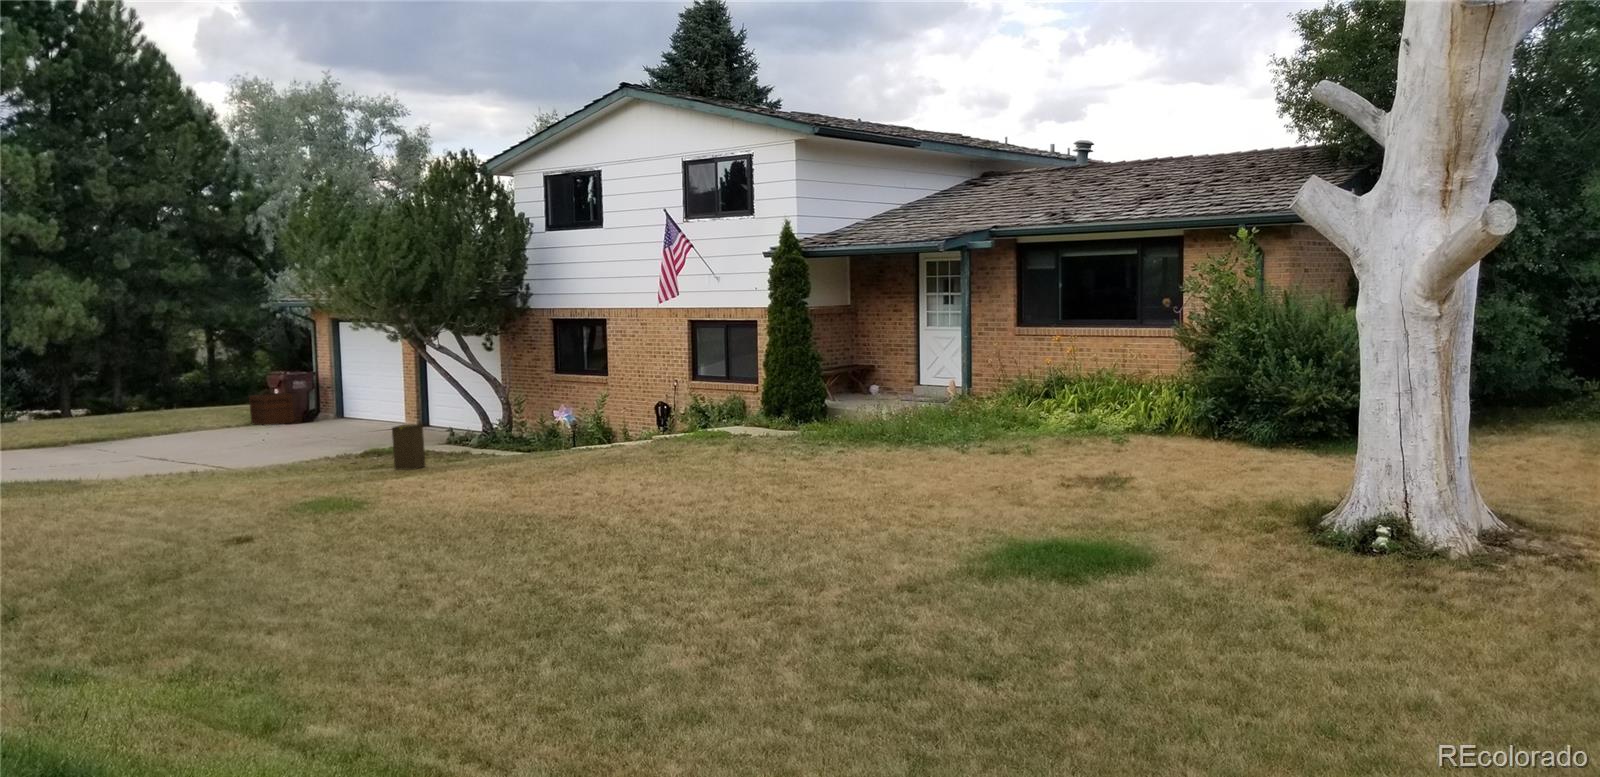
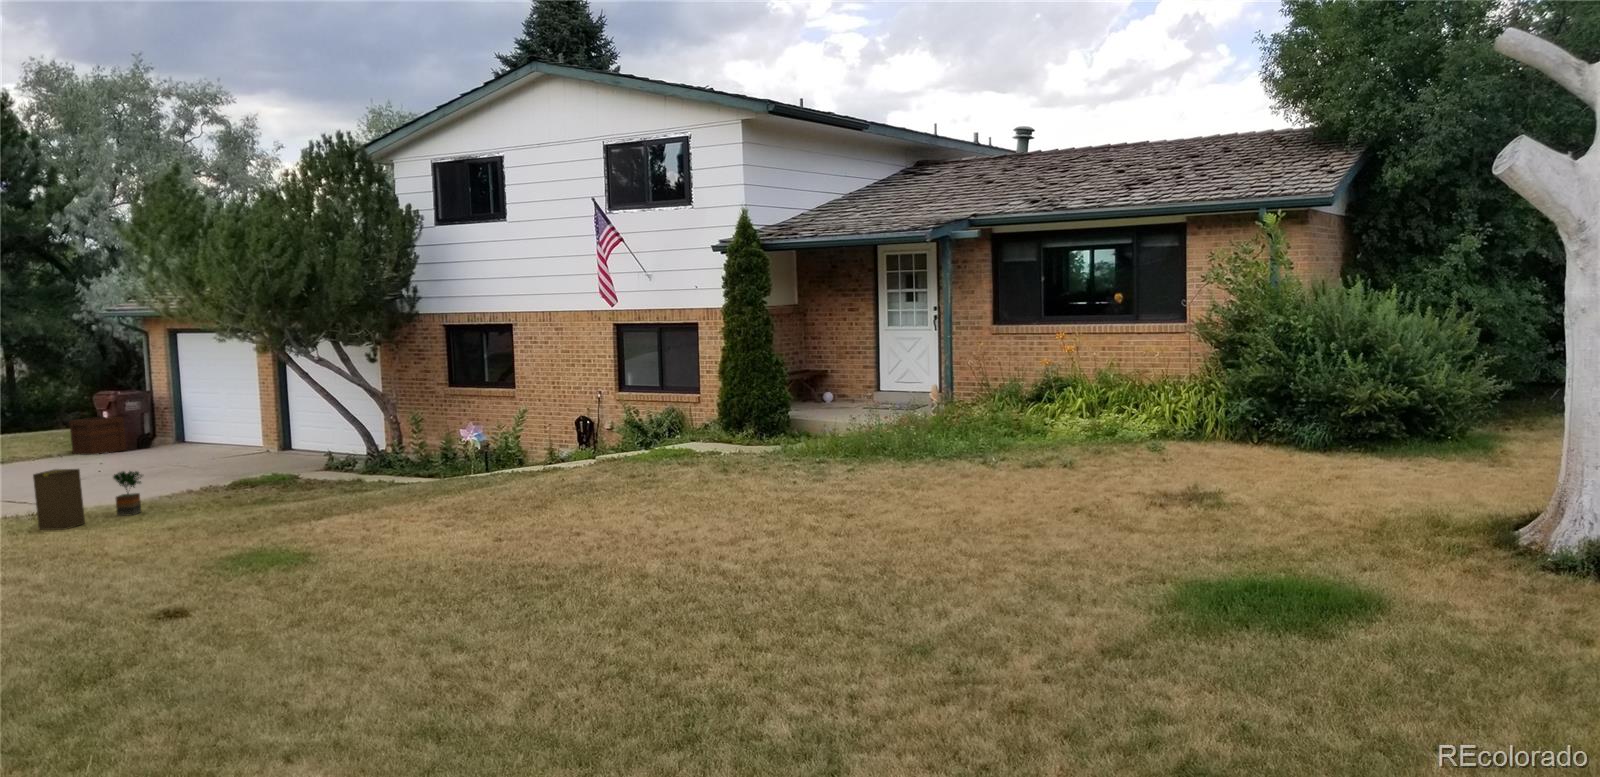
cardboard box: present [392,424,425,470] -> present [33,469,85,530]
potted tree: none [262,437,287,474] -> present [113,471,142,516]

